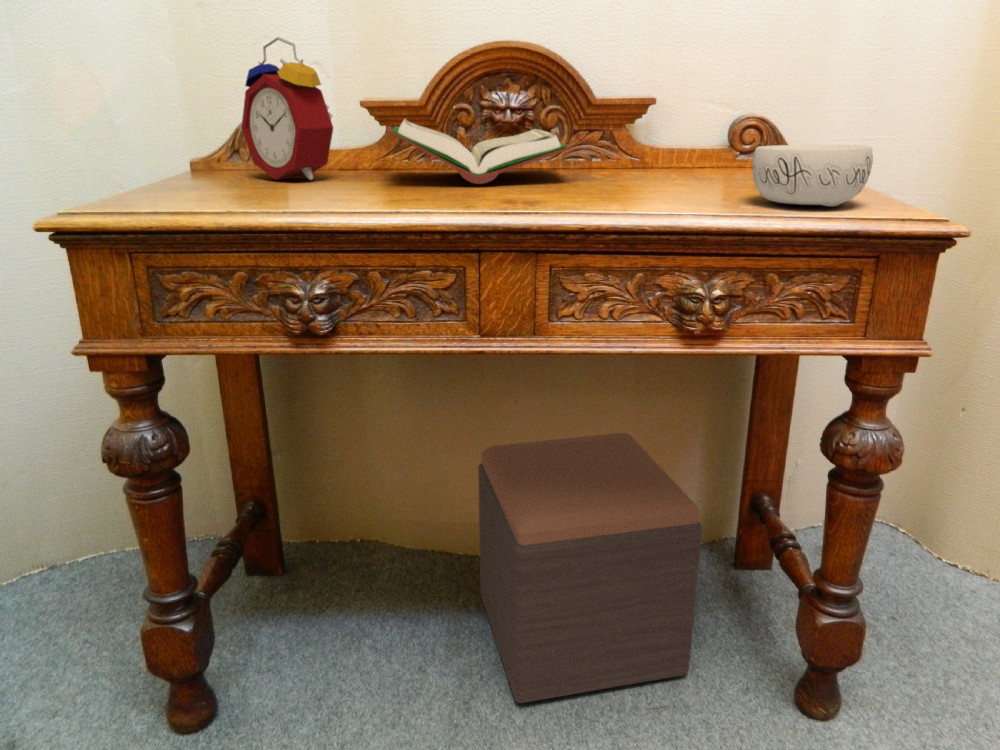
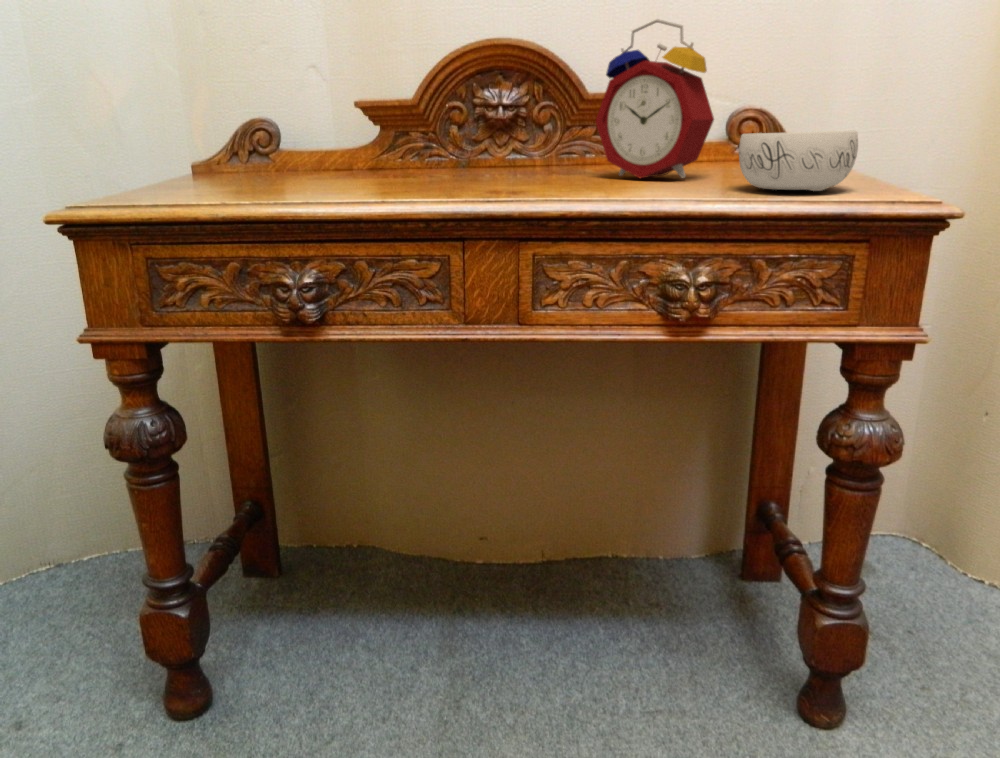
alarm clock: present [242,37,333,180] -> present [596,19,714,178]
book: present [386,119,573,184] -> none [376,116,565,179]
footstool: present [478,433,702,703] -> none [475,435,701,710]

